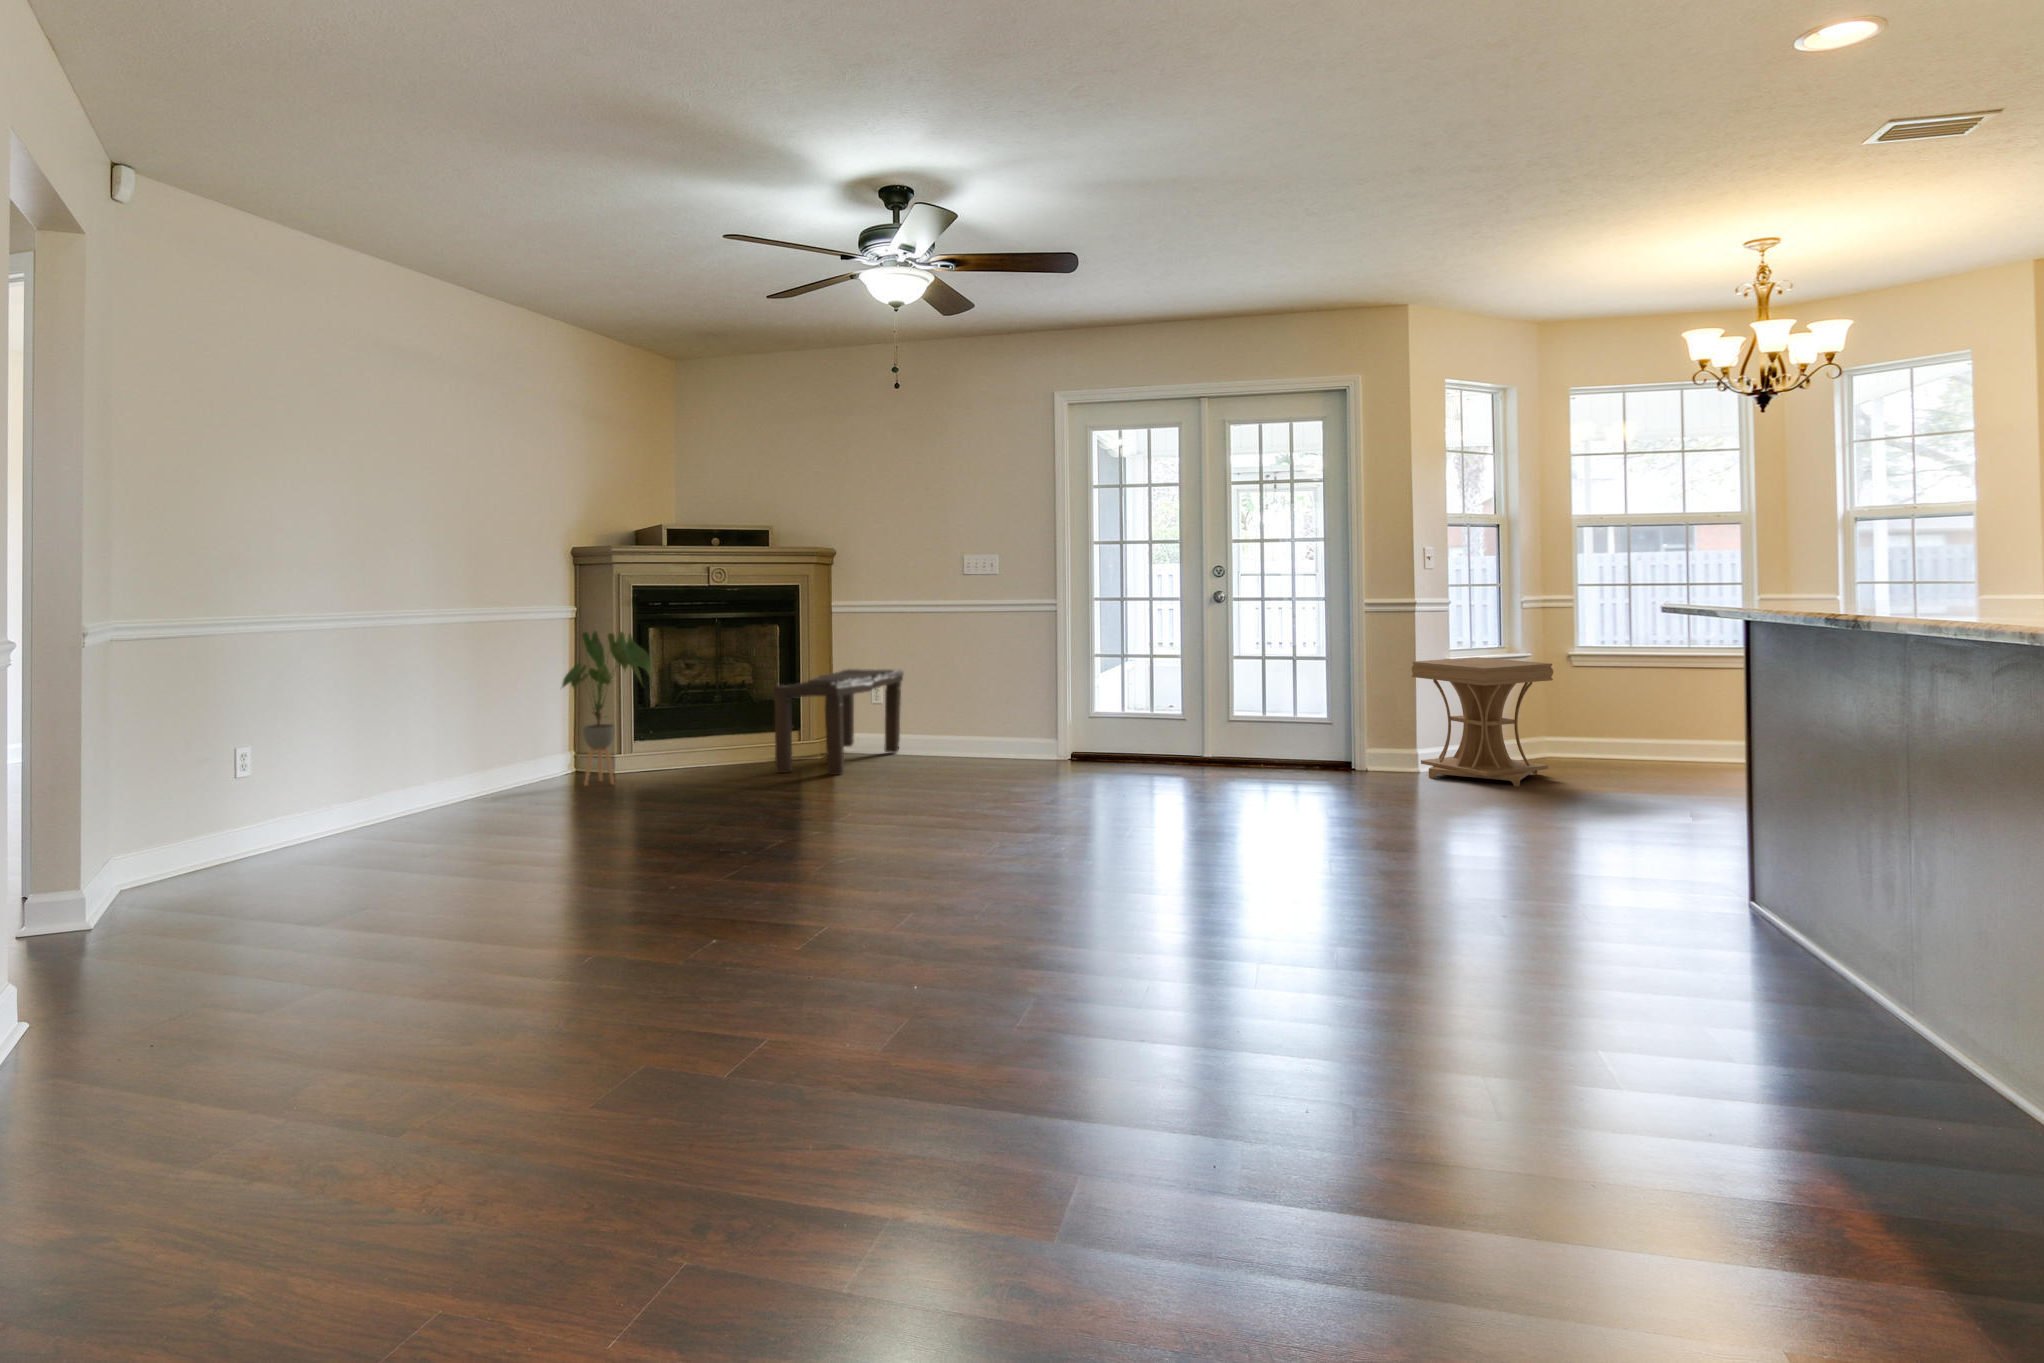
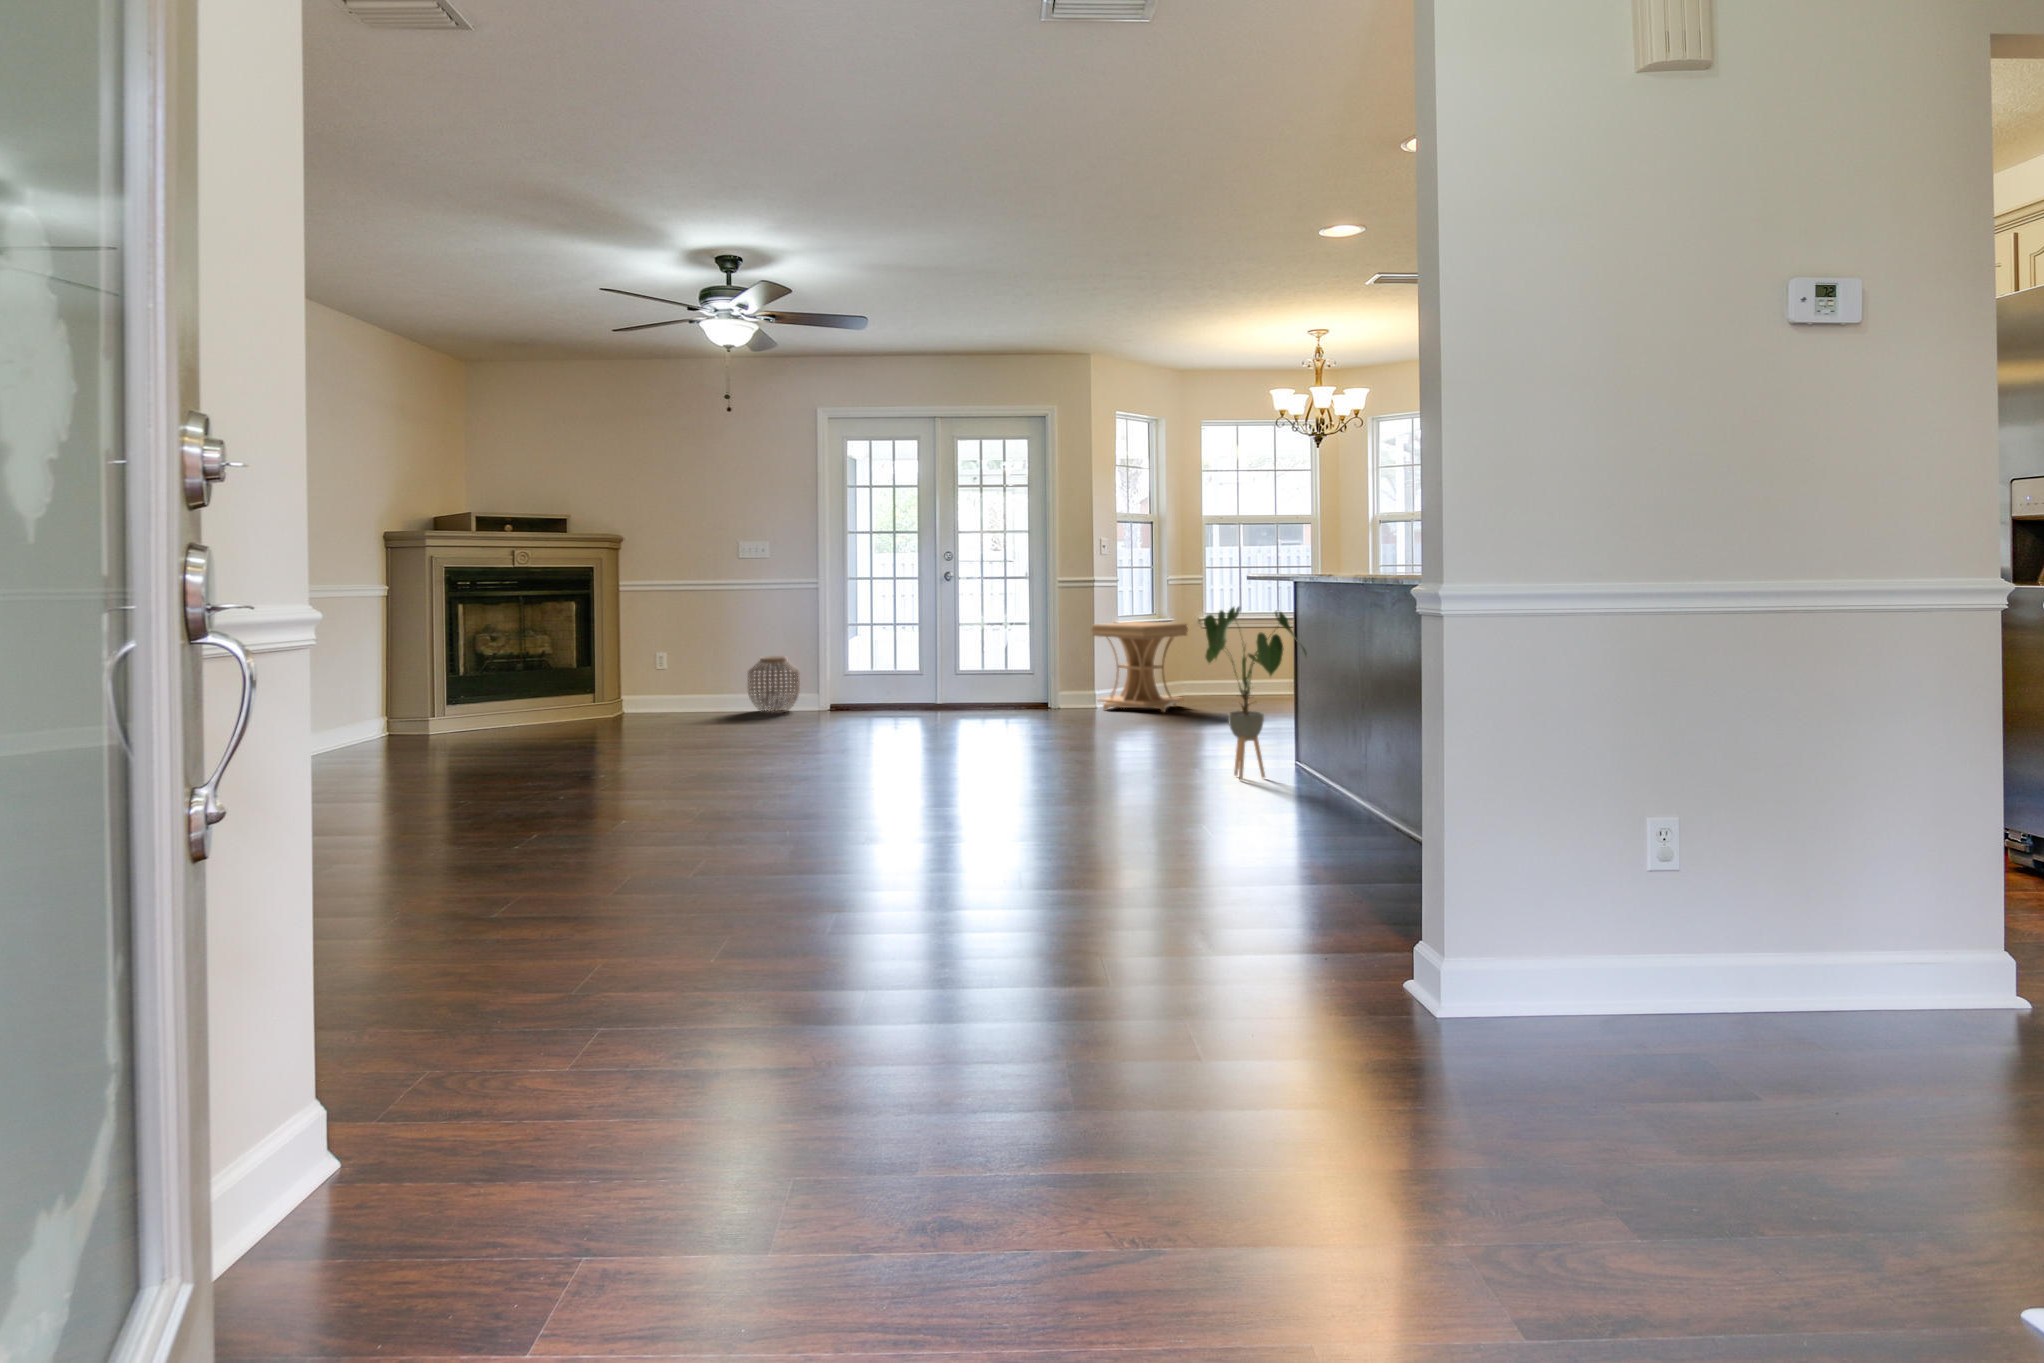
house plant: present [562,631,651,786] -> present [1204,607,1307,780]
bench: present [773,669,904,775] -> none [581,640,685,727]
woven basket: none [974,691,1036,759] -> present [748,656,800,712]

